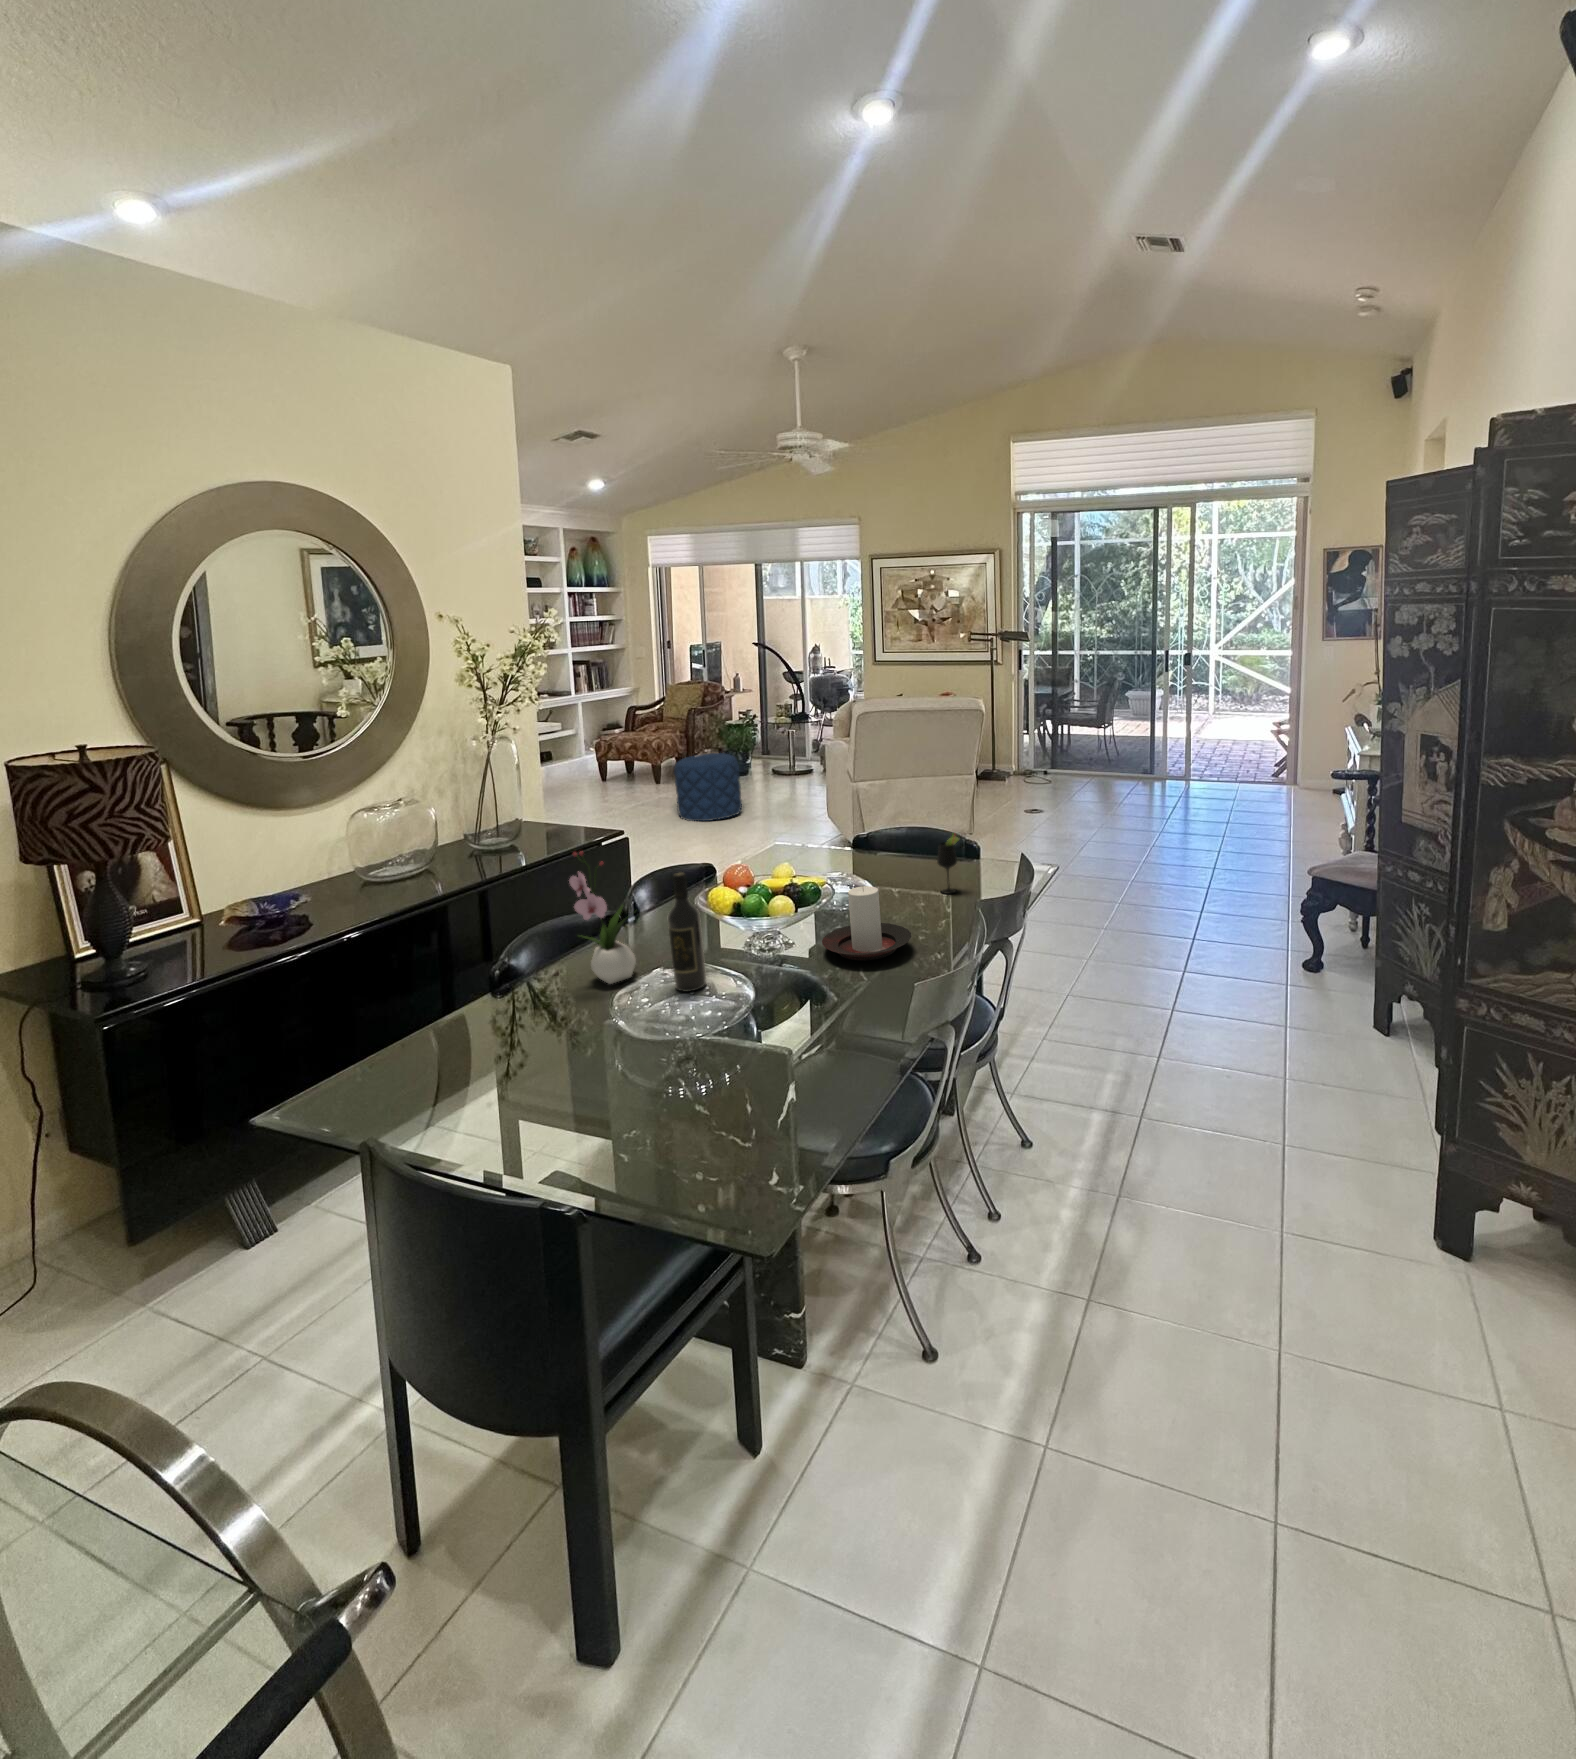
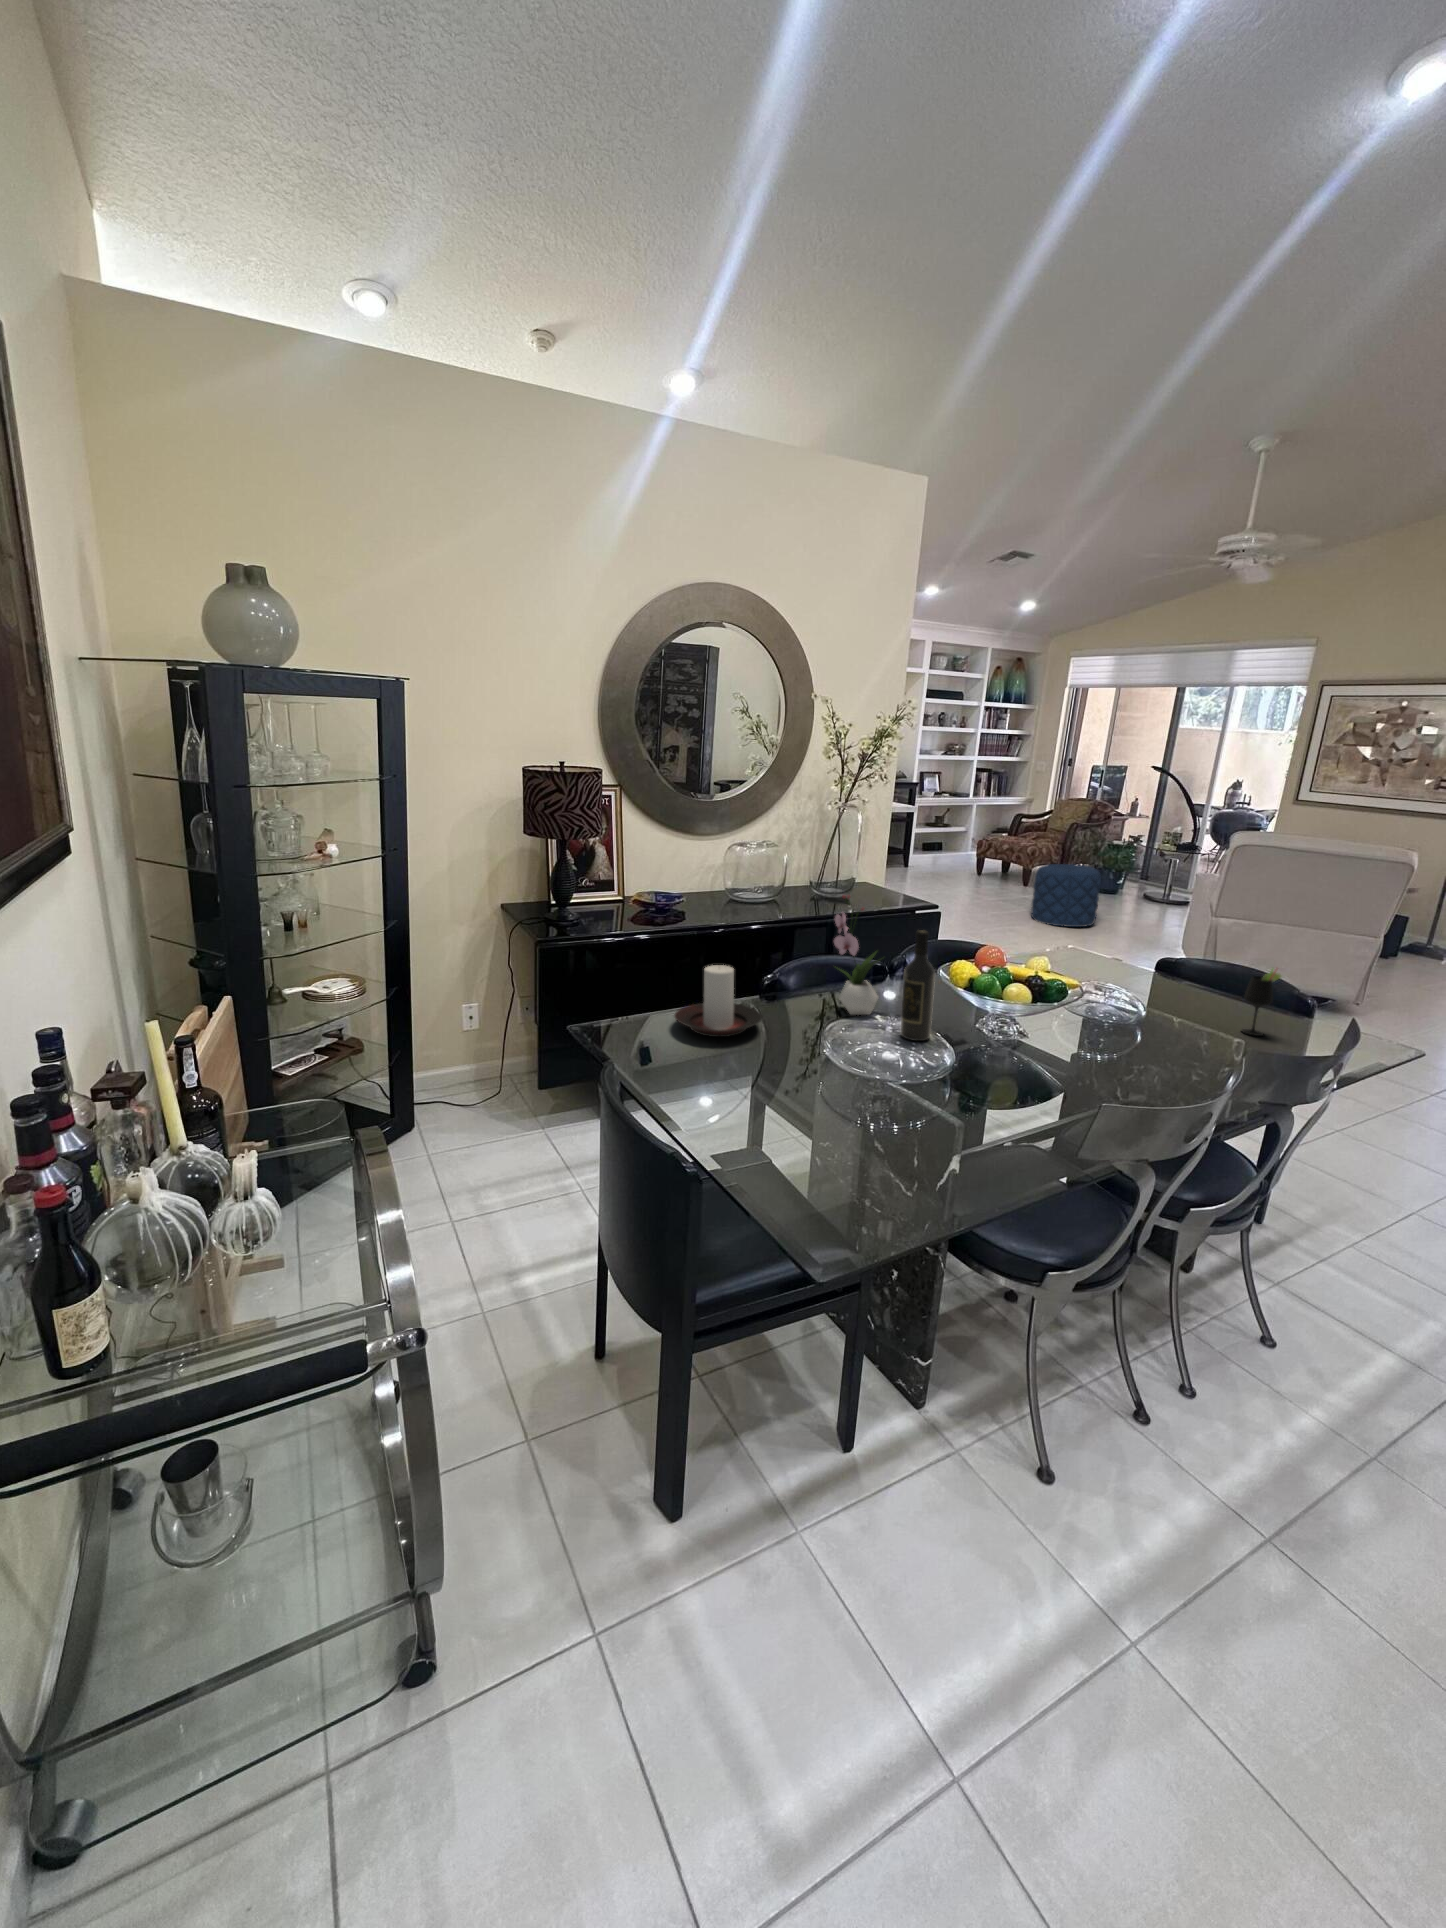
candle holder: present [822,886,911,960] -> present [675,965,762,1037]

